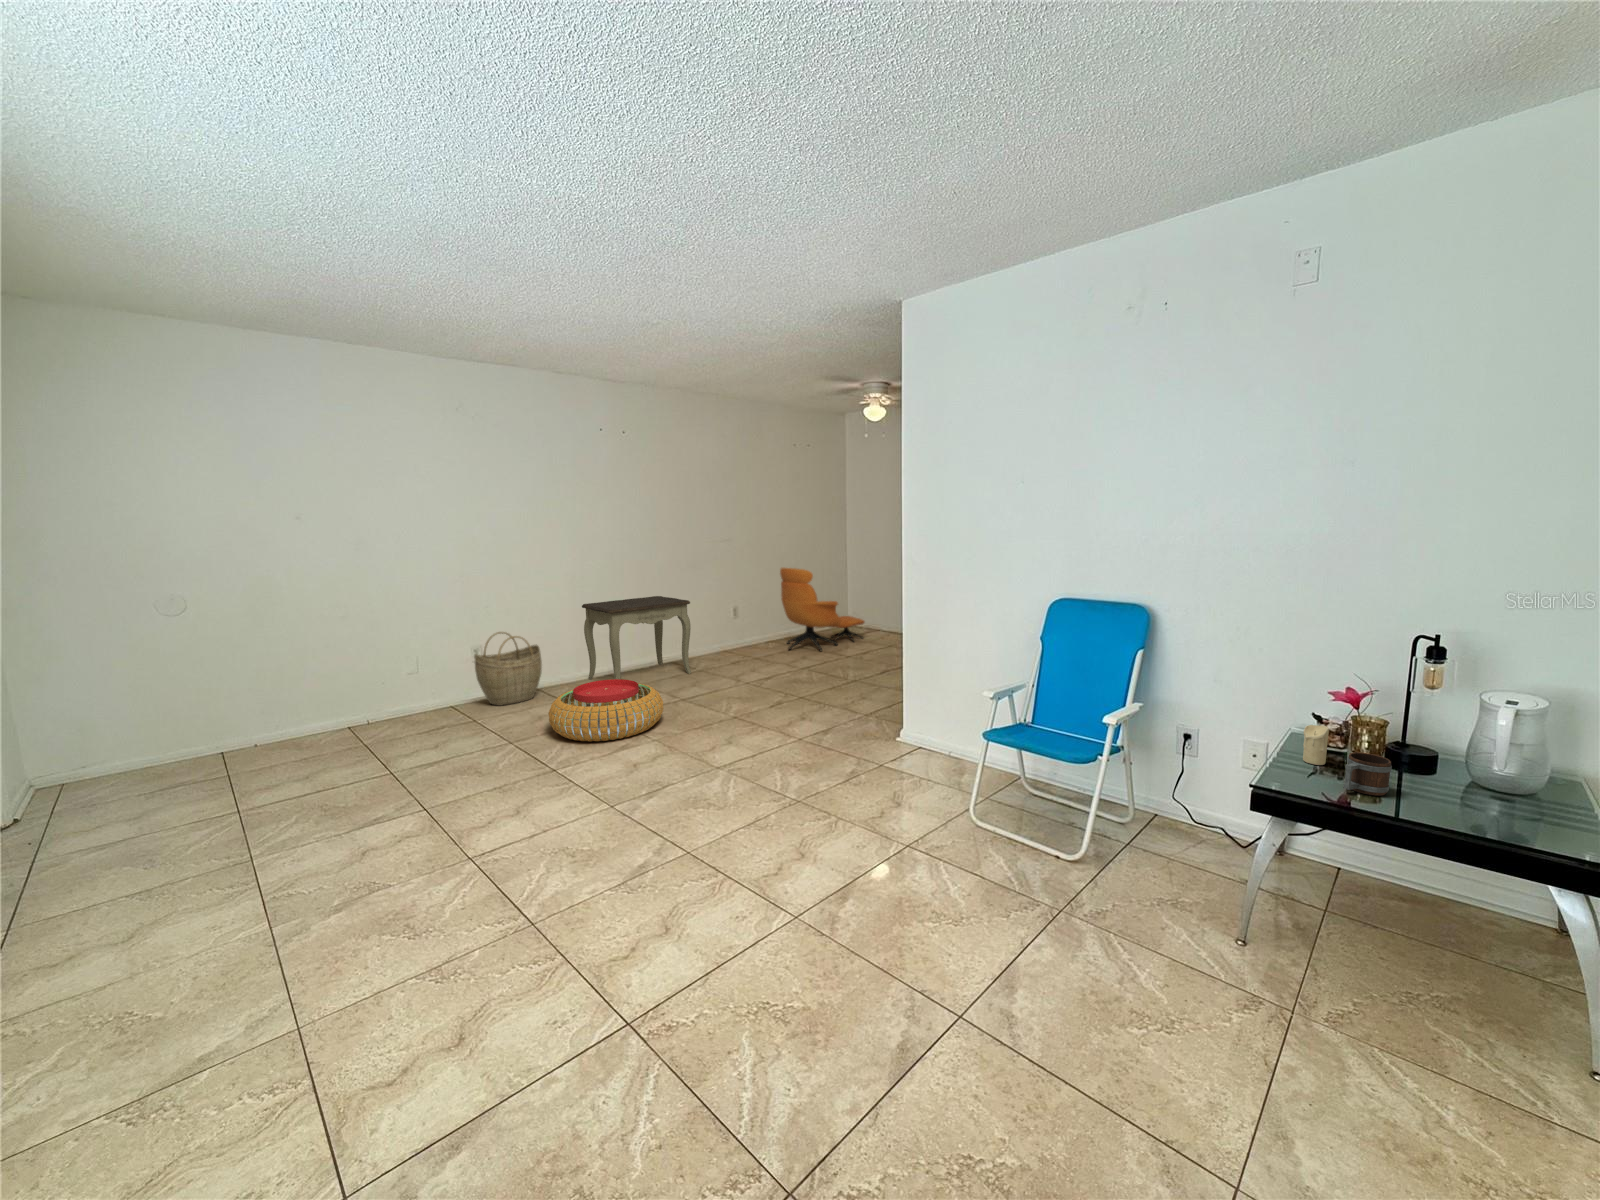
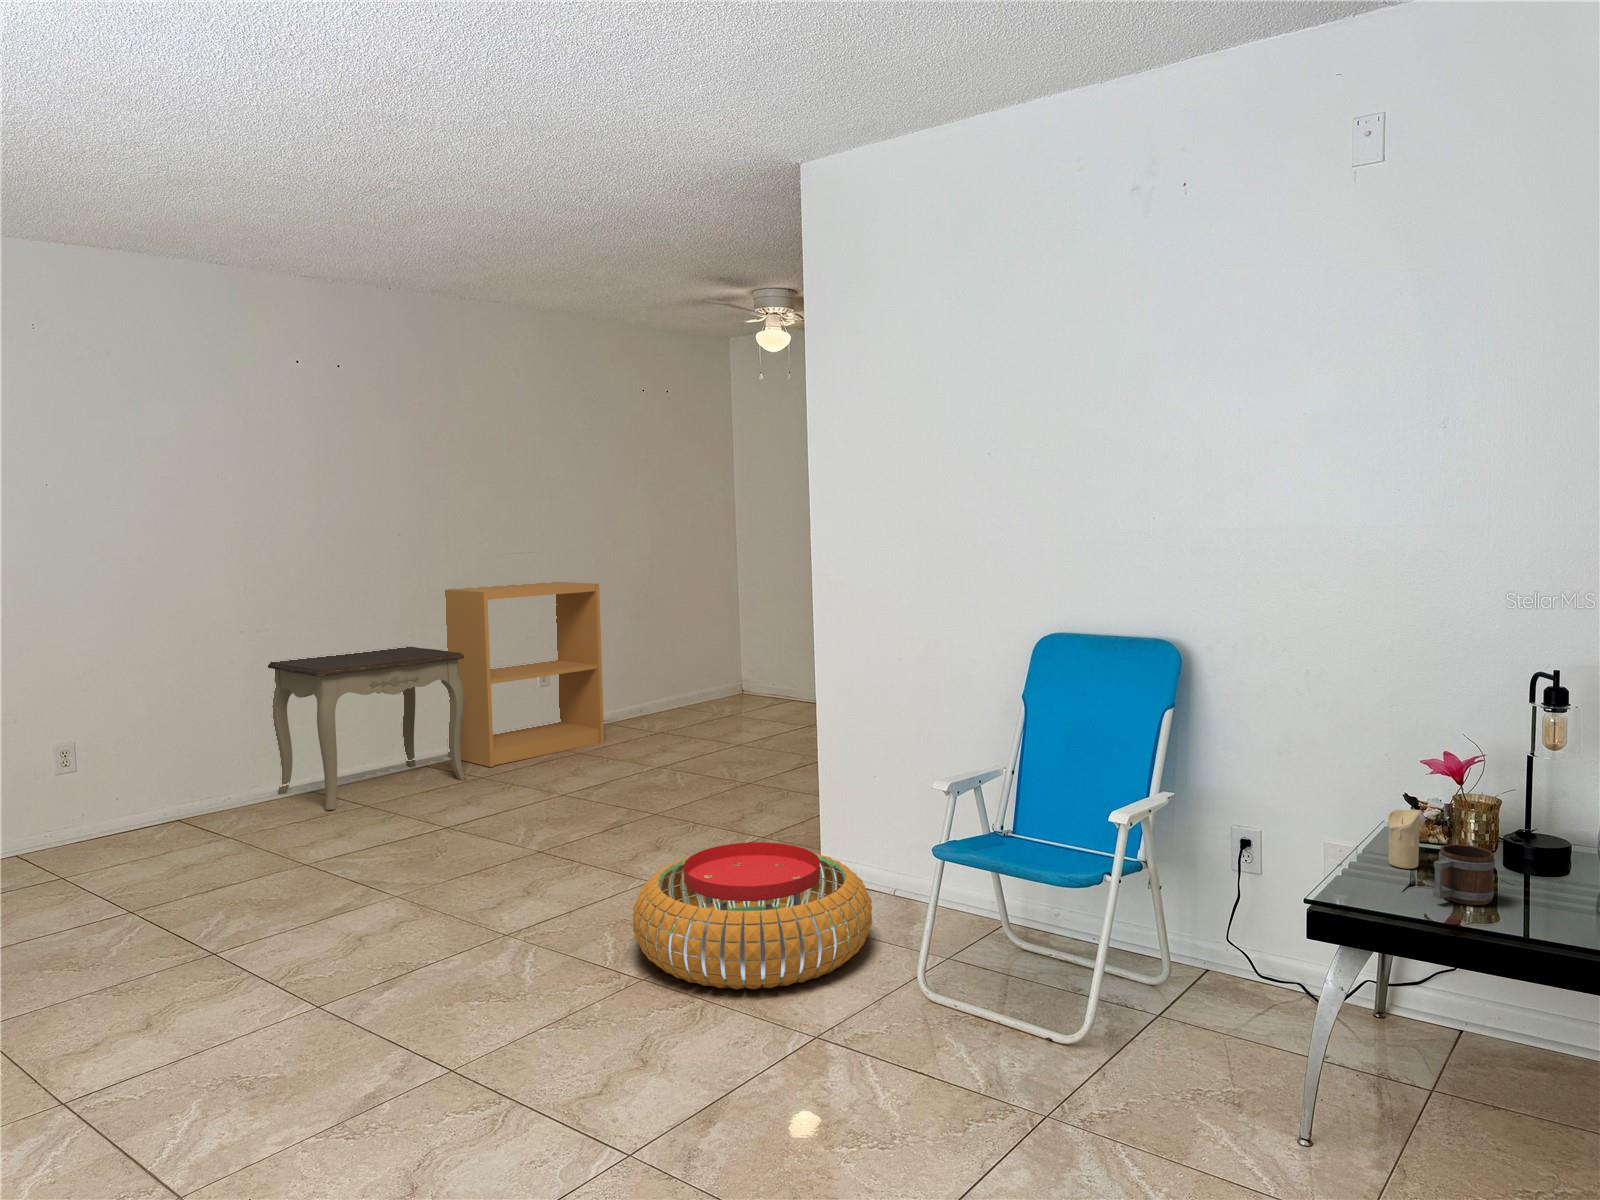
bookshelf: none [677,559,769,666] -> present [445,582,604,767]
armchair: present [780,568,864,651] -> none [623,596,769,737]
woven basket: present [475,632,542,706] -> none [63,712,190,845]
pouf: present [548,679,664,741] -> present [633,842,872,989]

